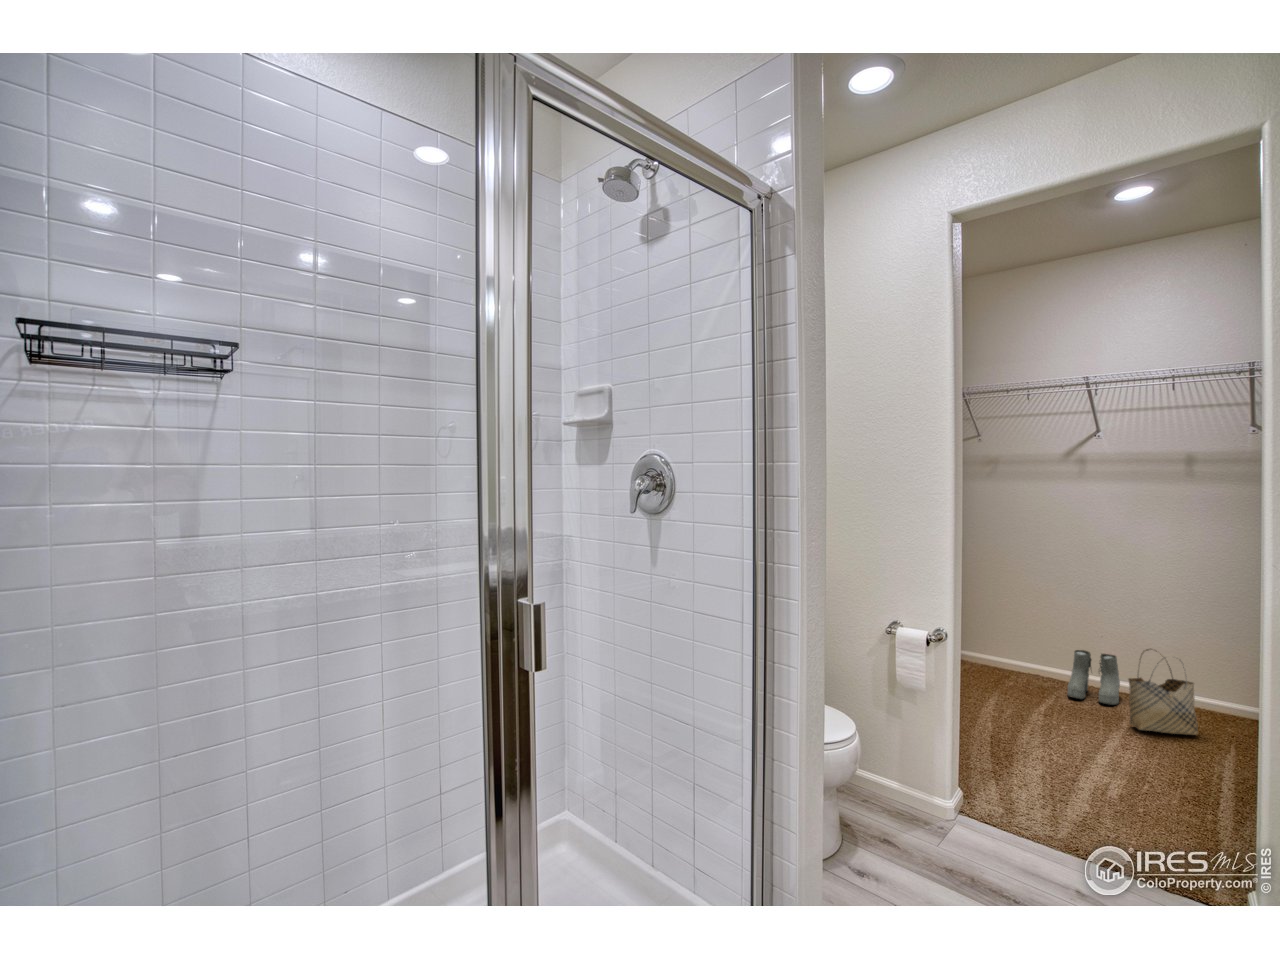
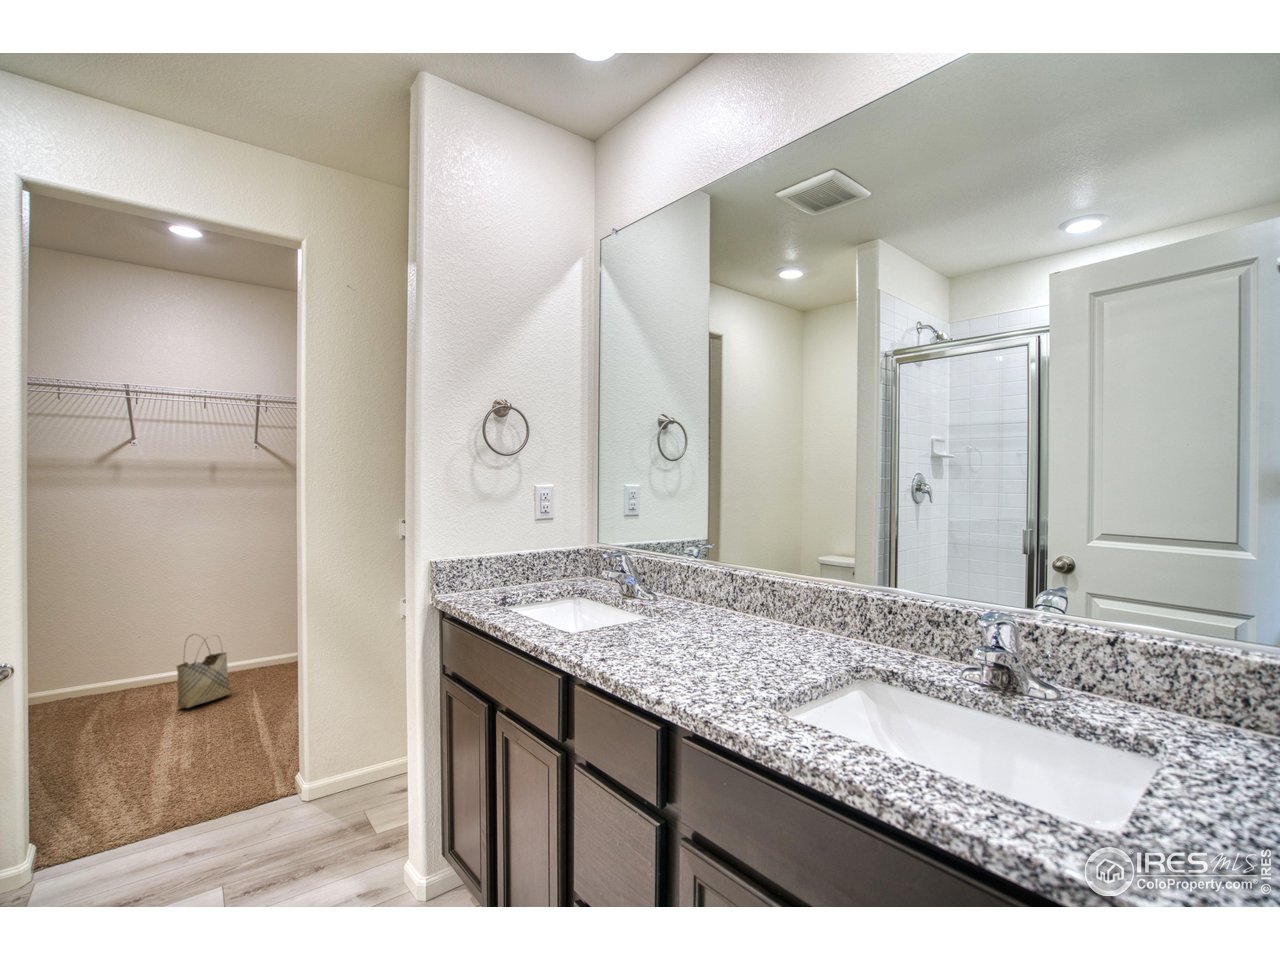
boots: present [1068,650,1120,705] -> none [110,651,161,706]

